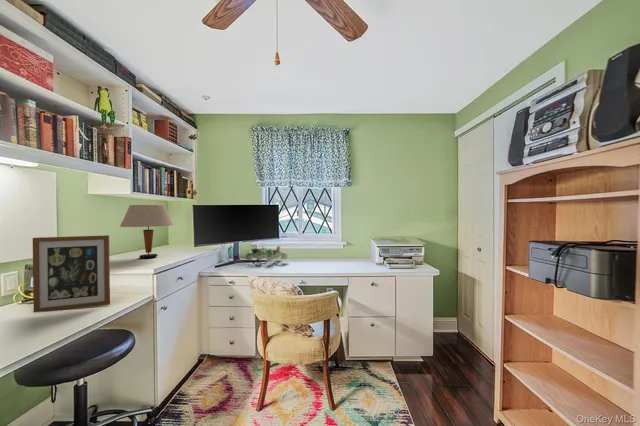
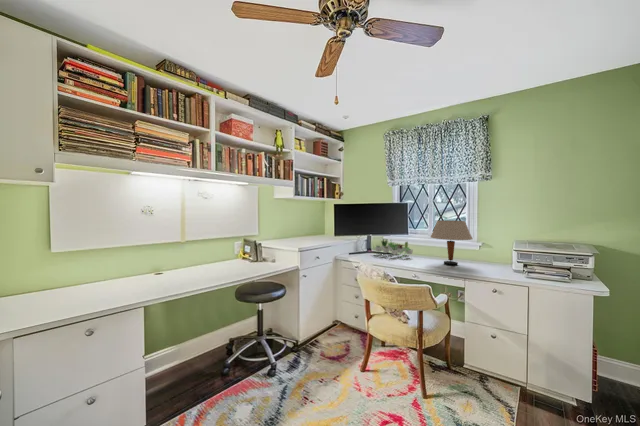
table lamp: present [120,205,174,258] -> present [431,220,472,265]
picture frame: present [33,235,110,313] -> none [242,223,273,266]

